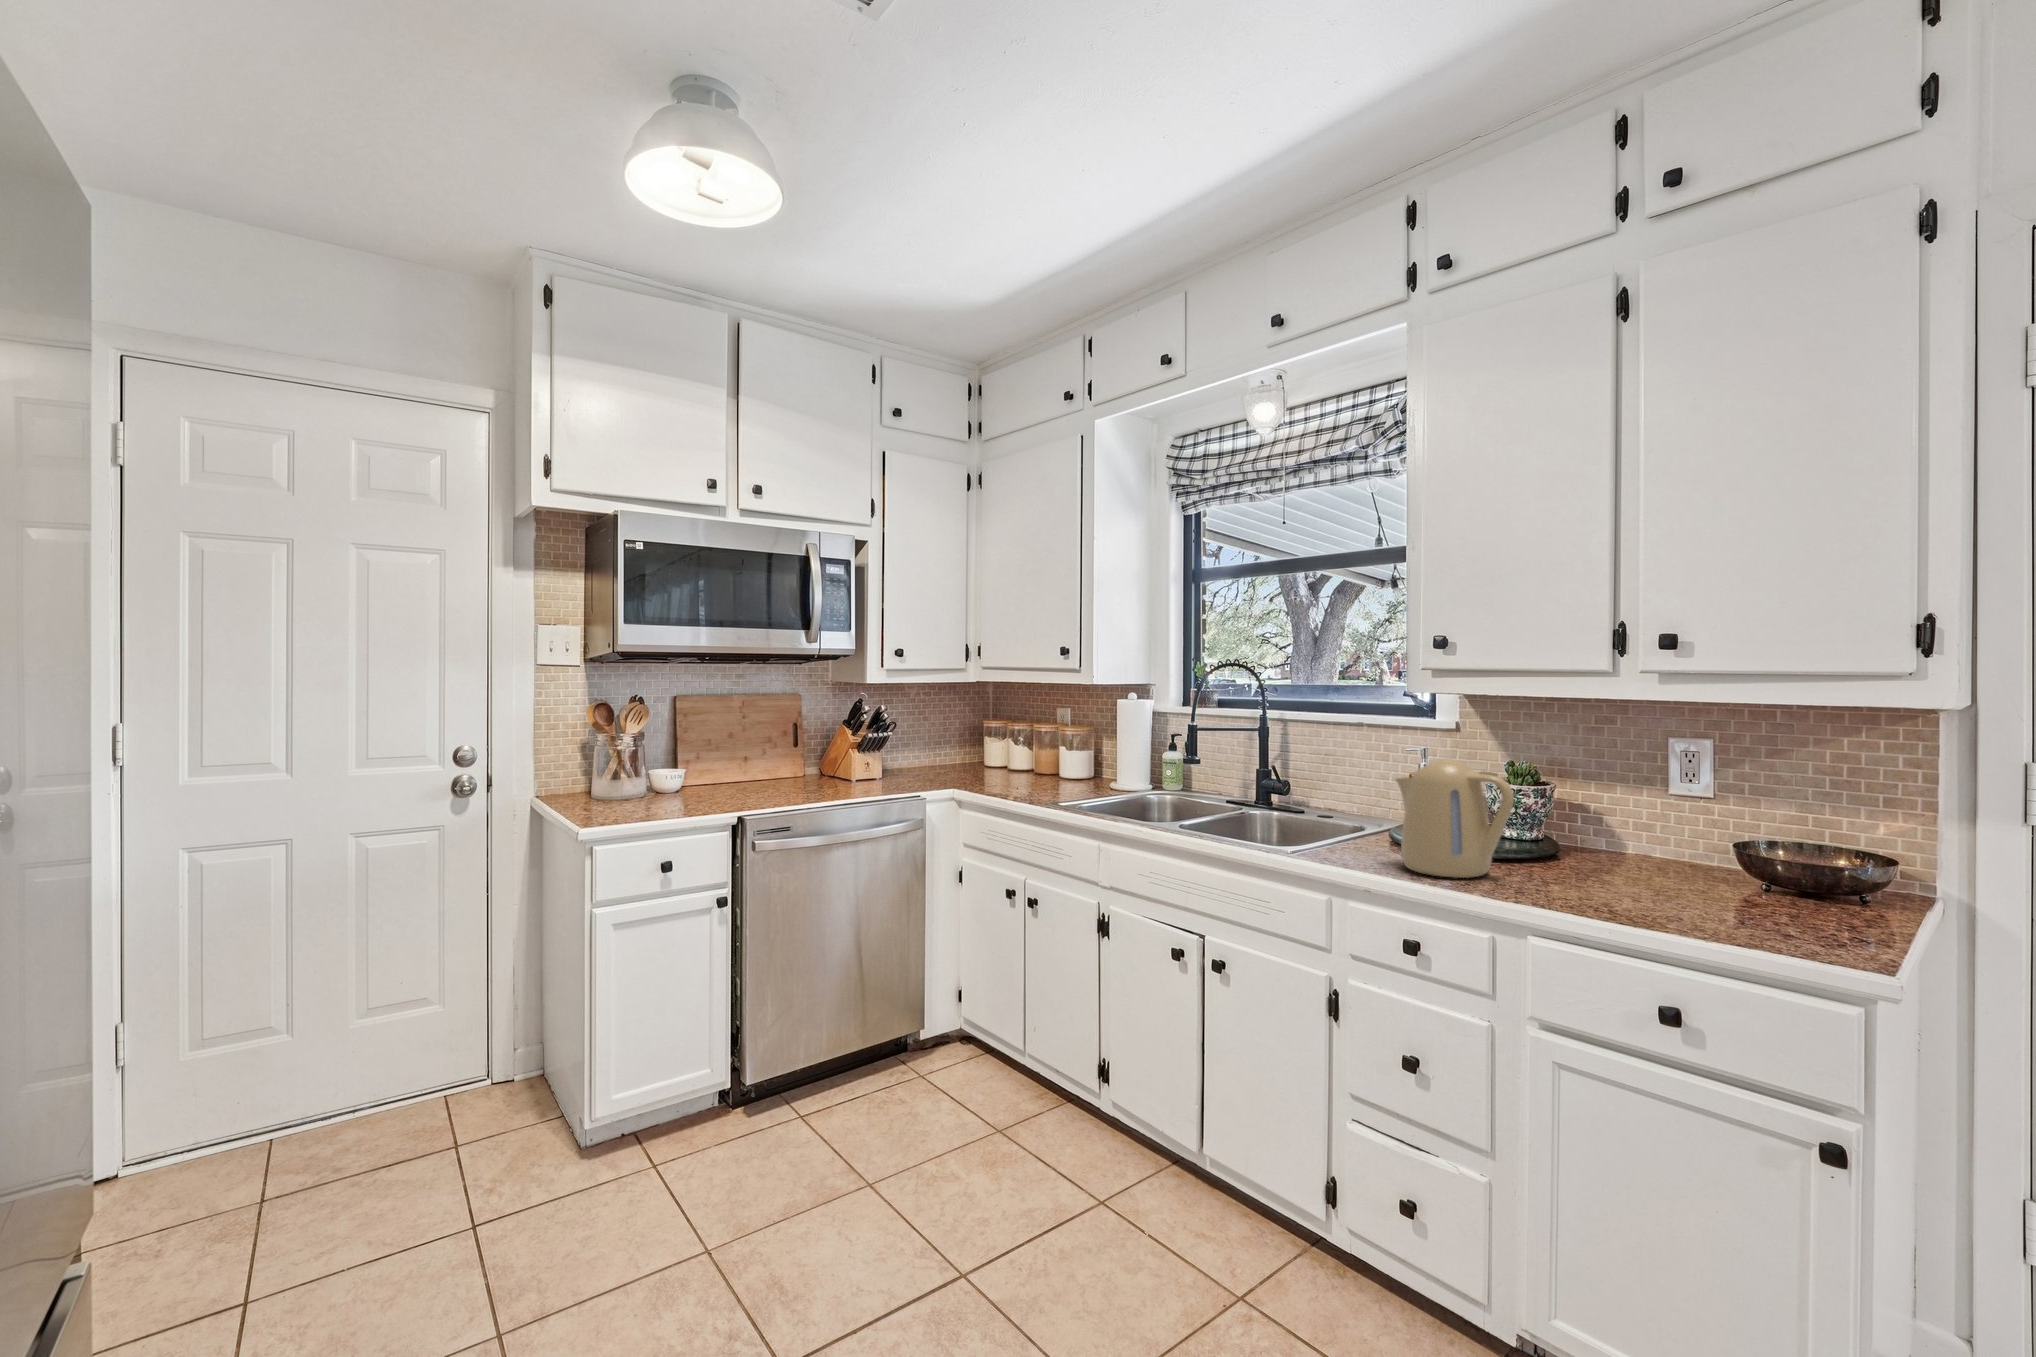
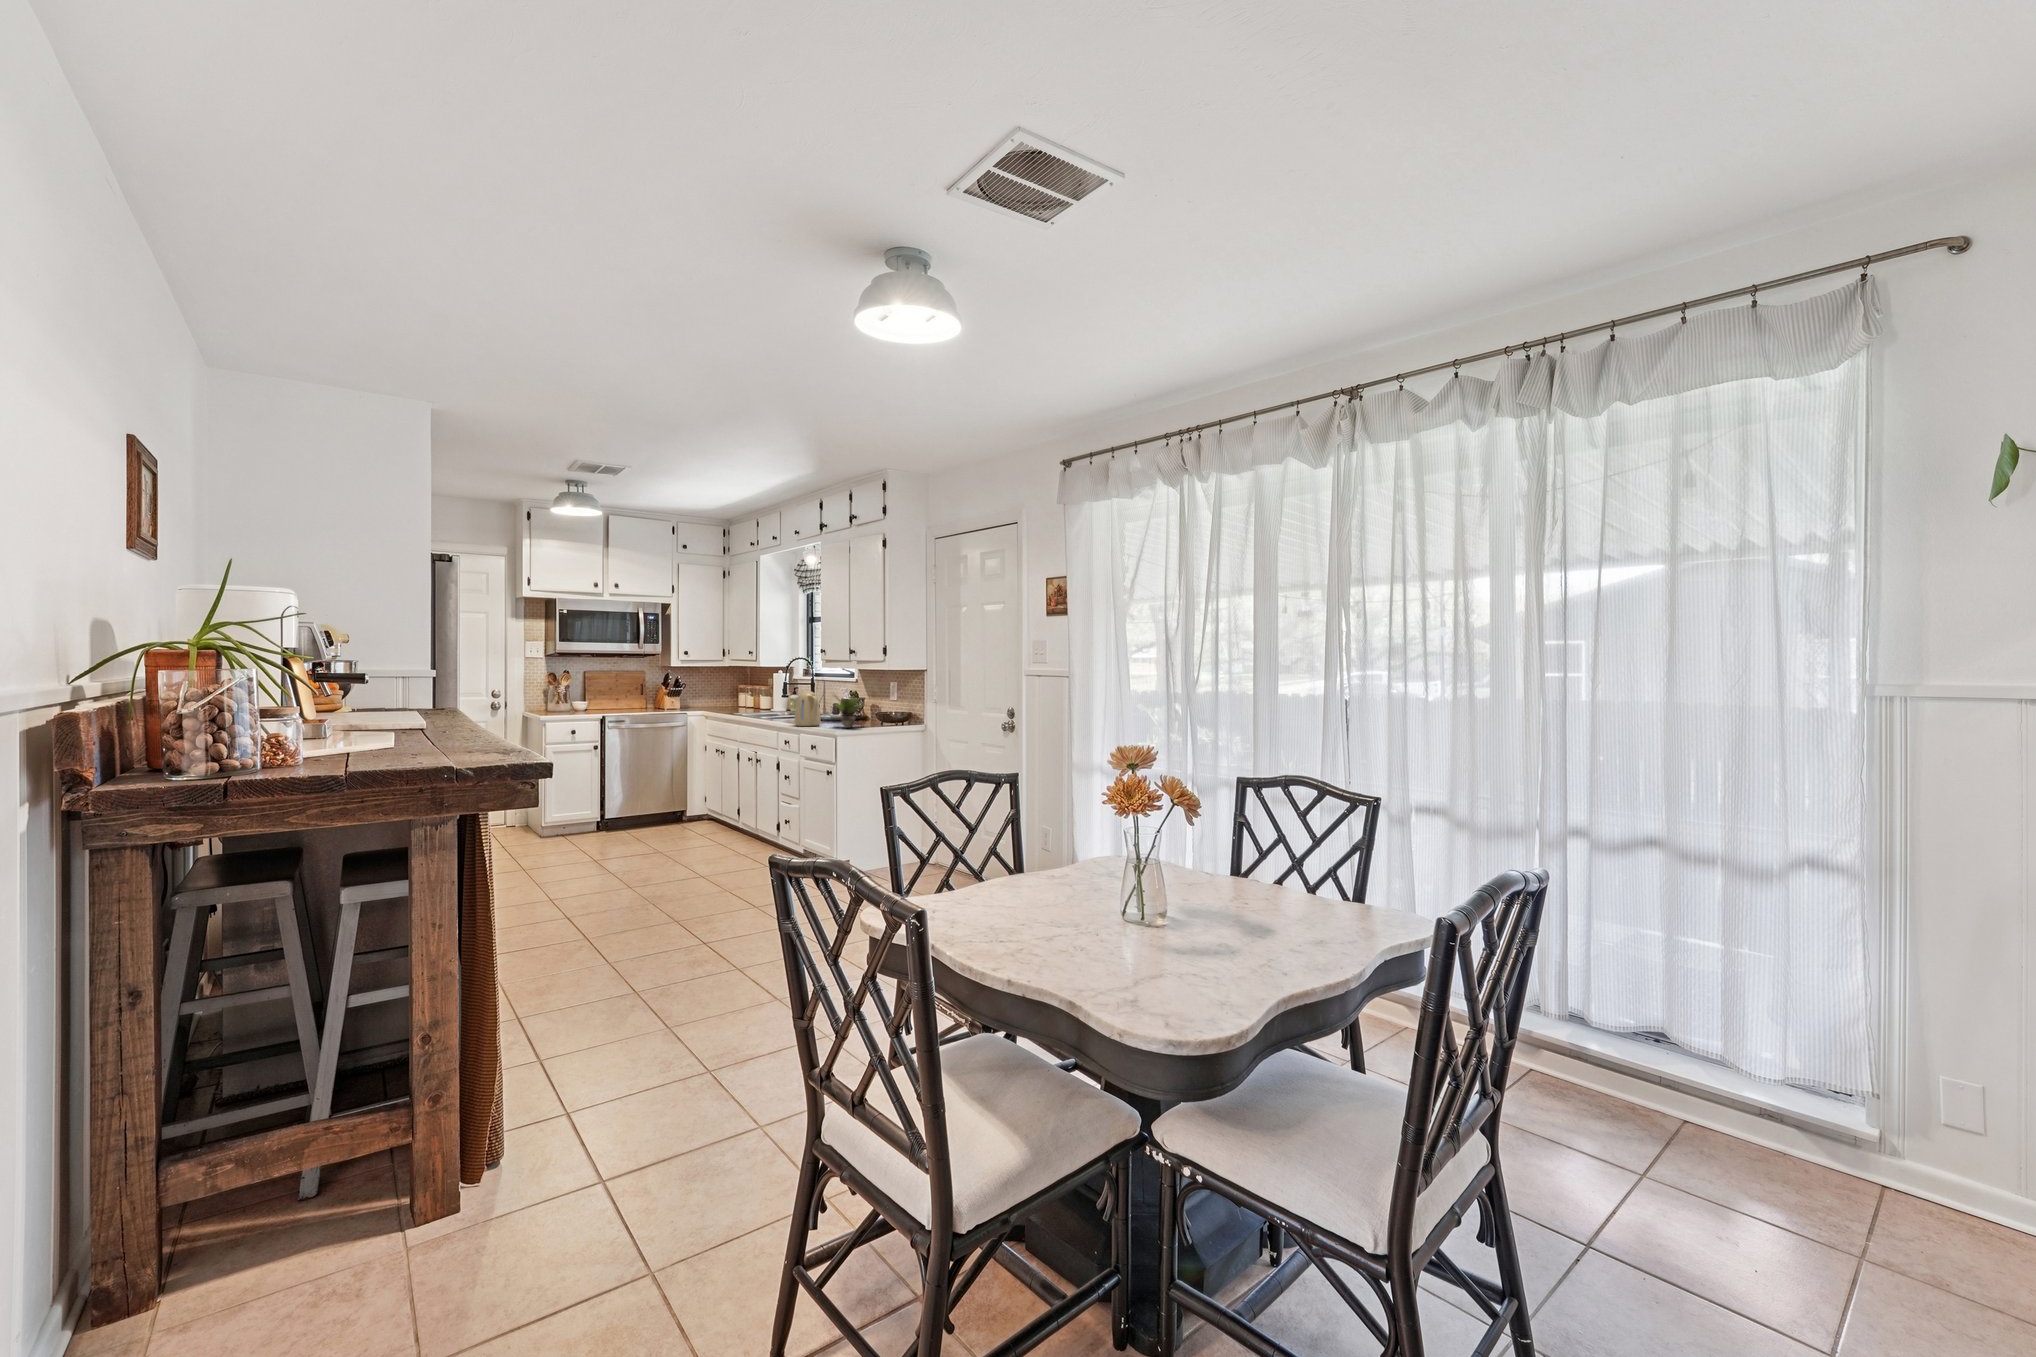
potted plant: none [1576,775,1765,897] -> present [834,695,861,728]

